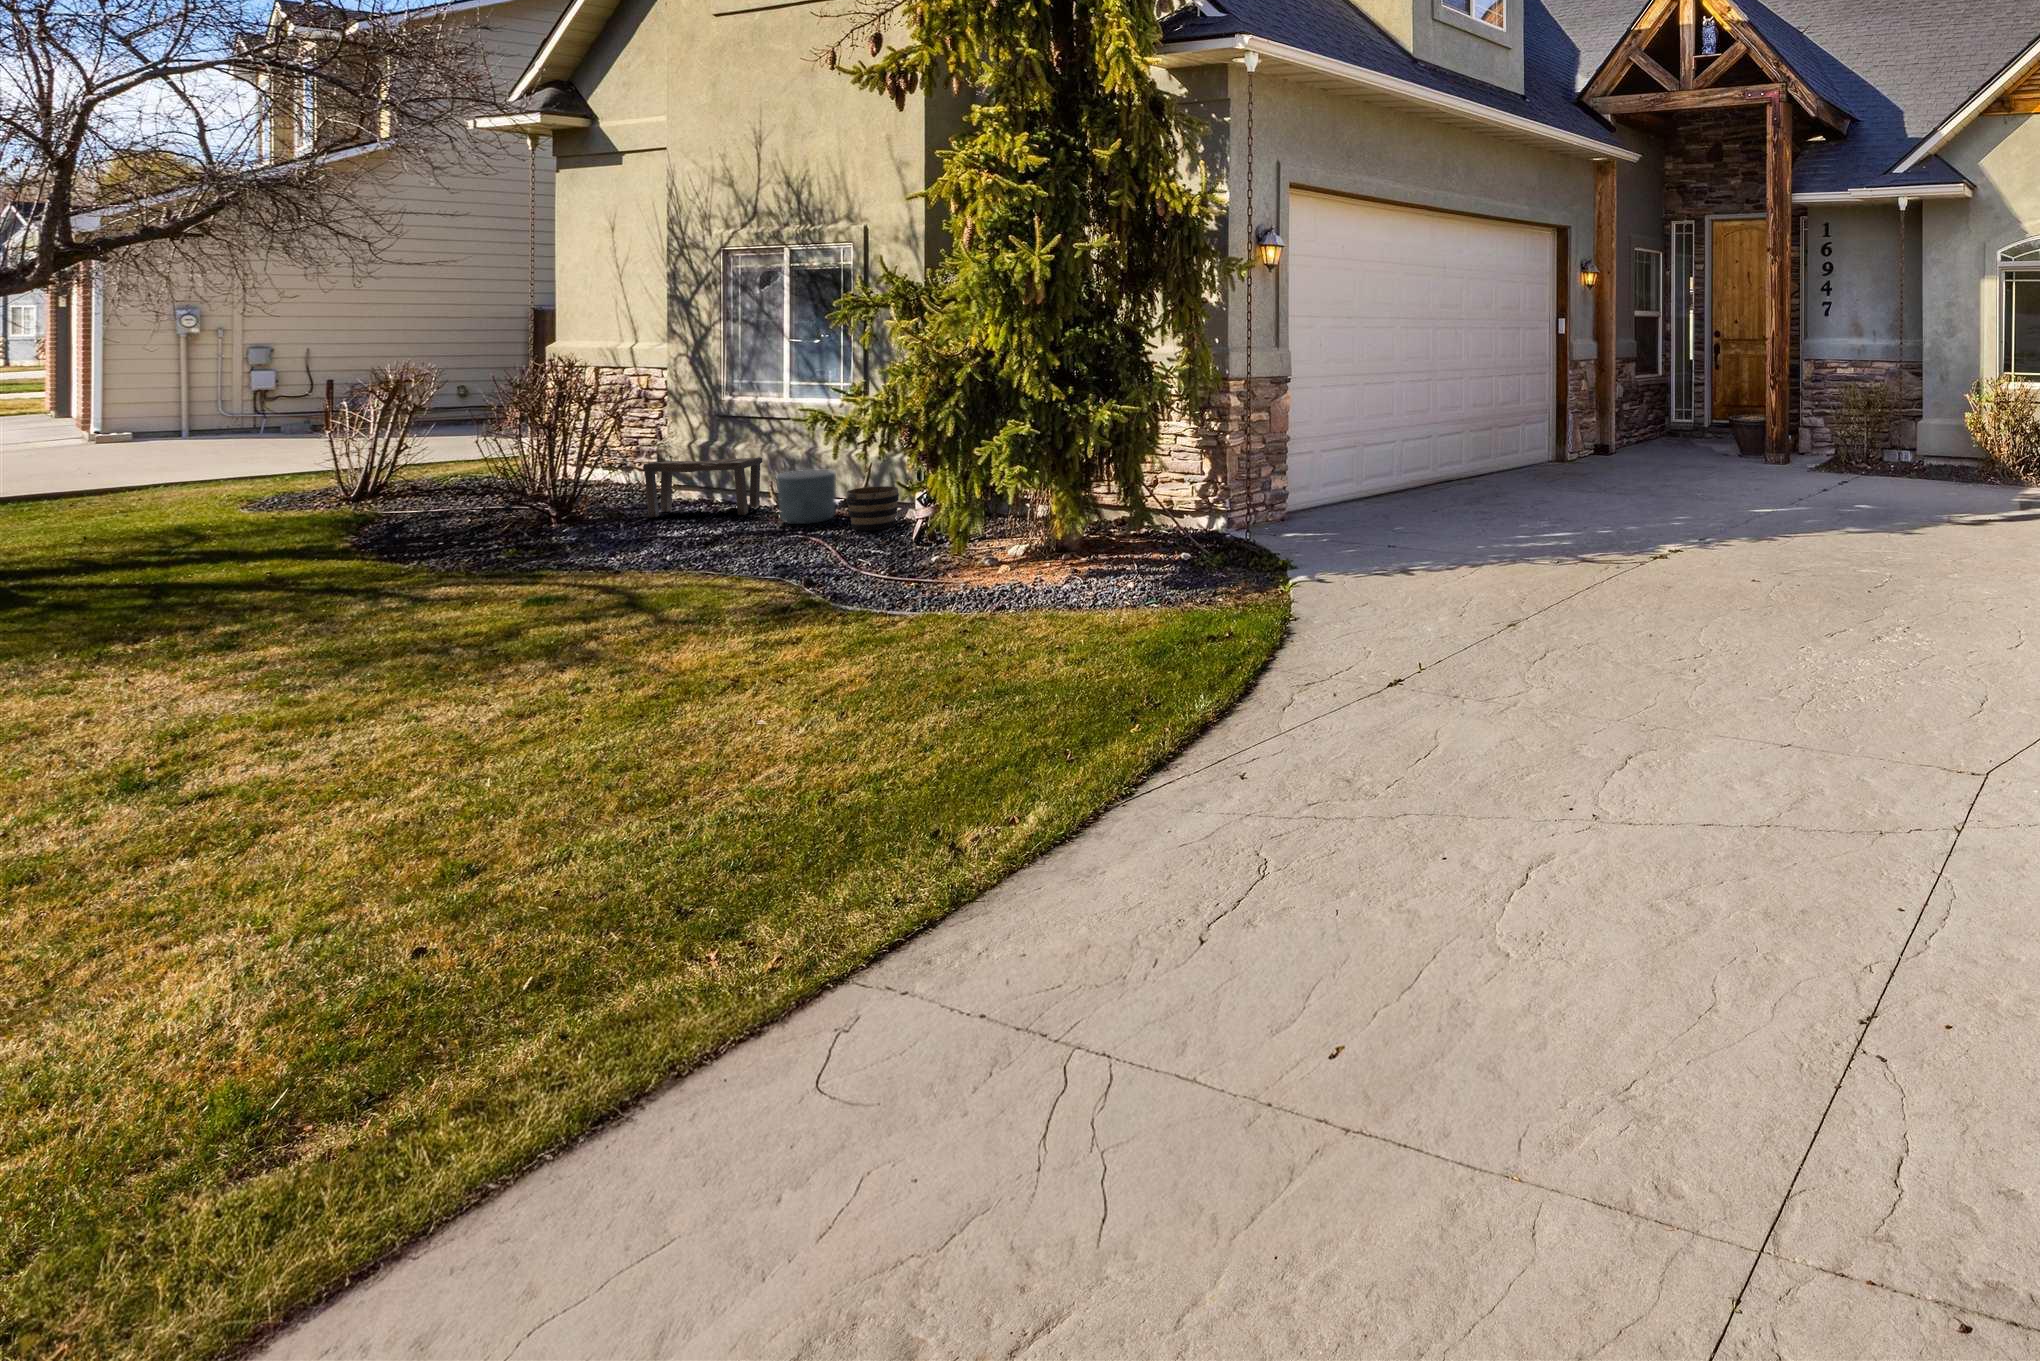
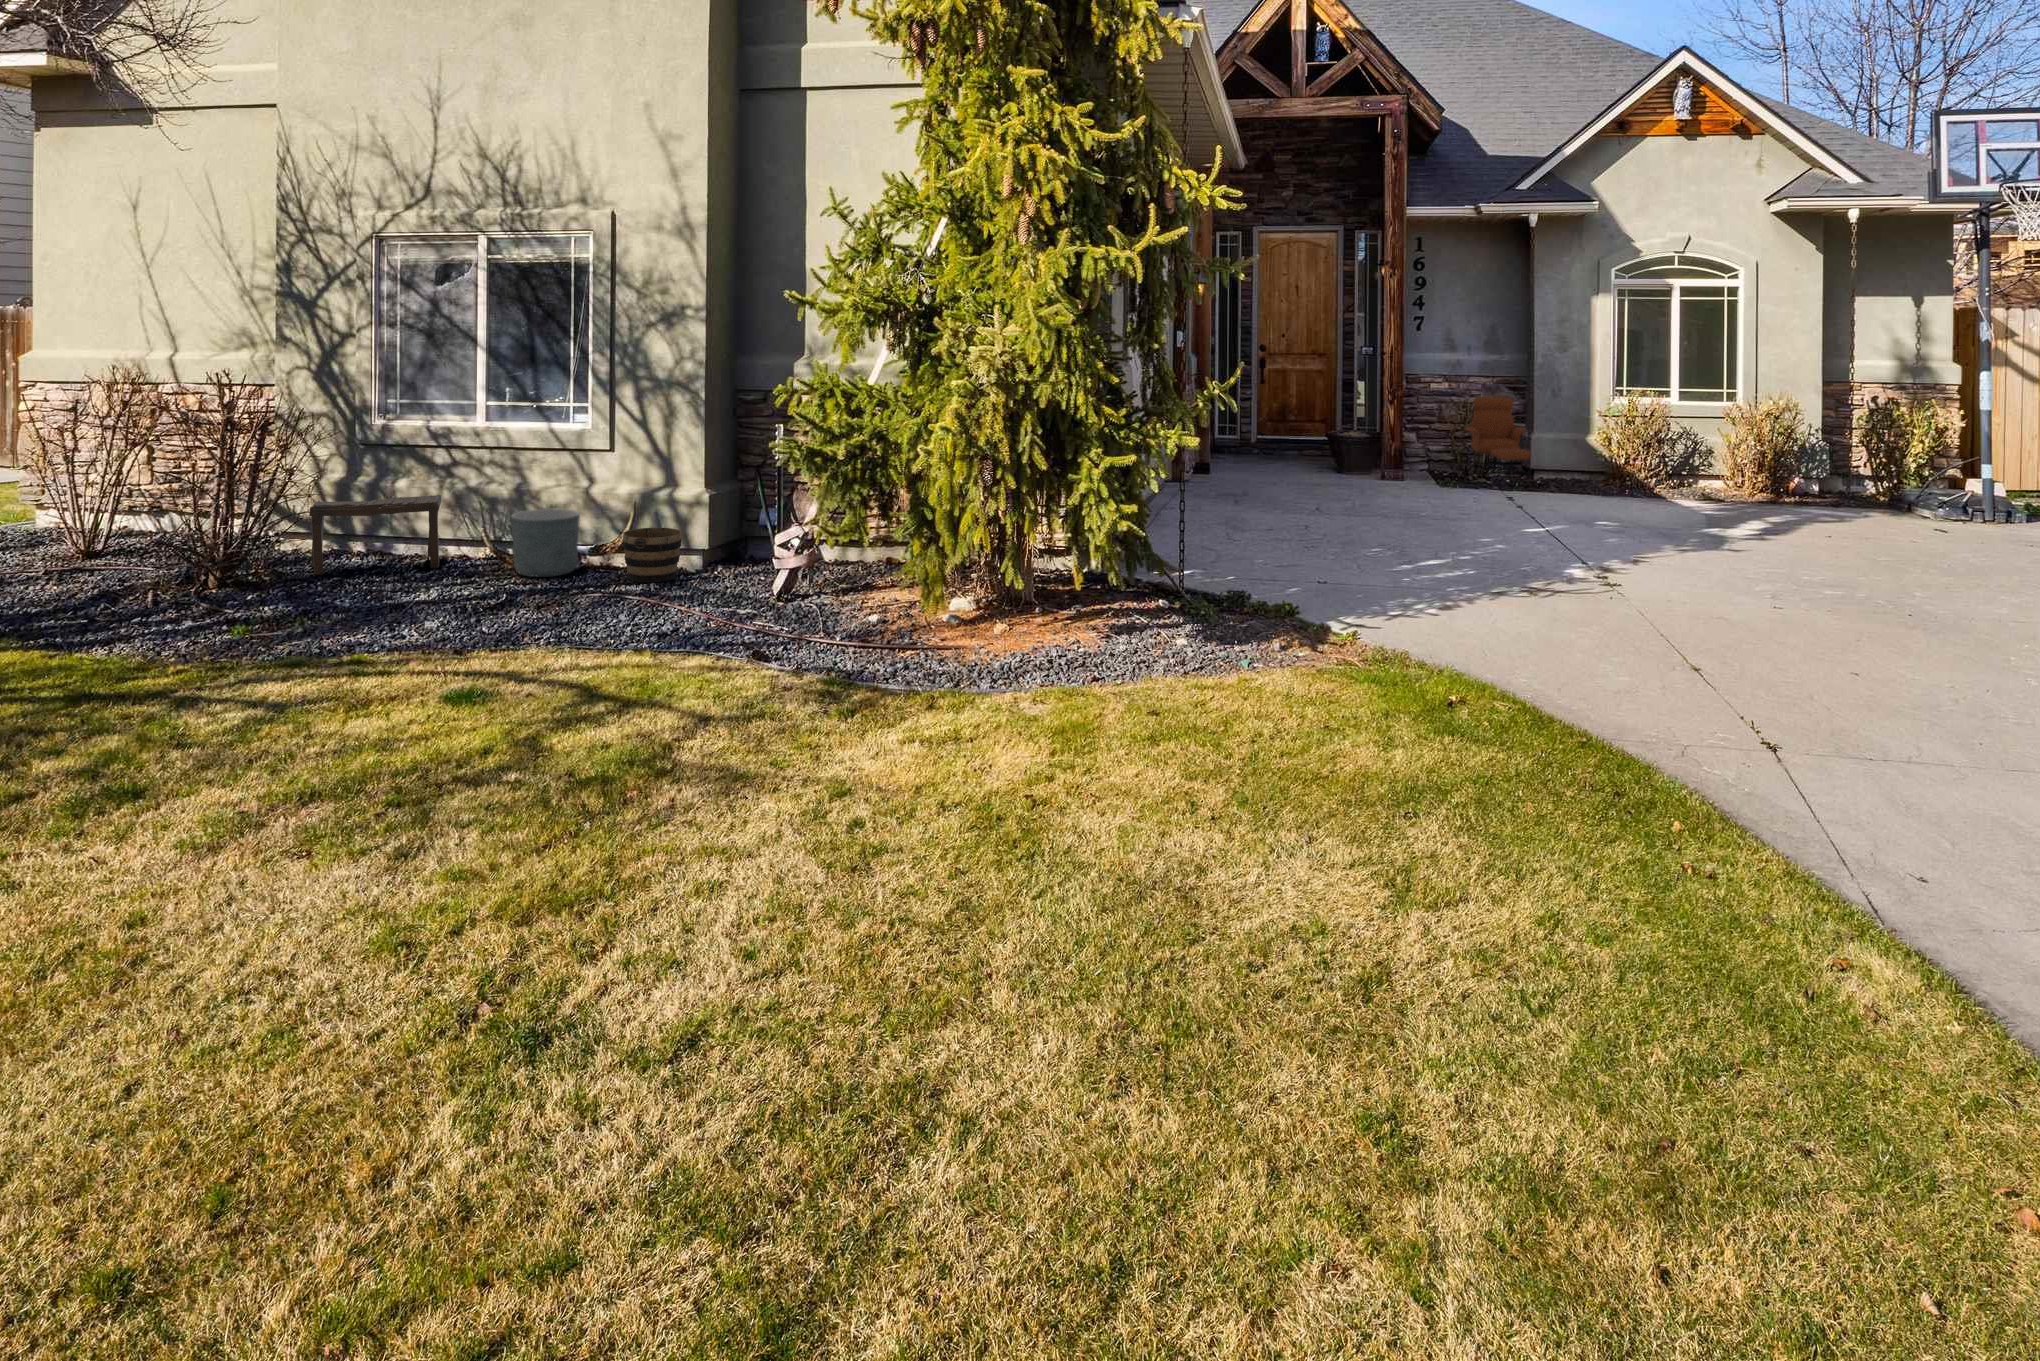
lounge chair: none [1844,382,1906,461] -> present [1466,397,1531,475]

